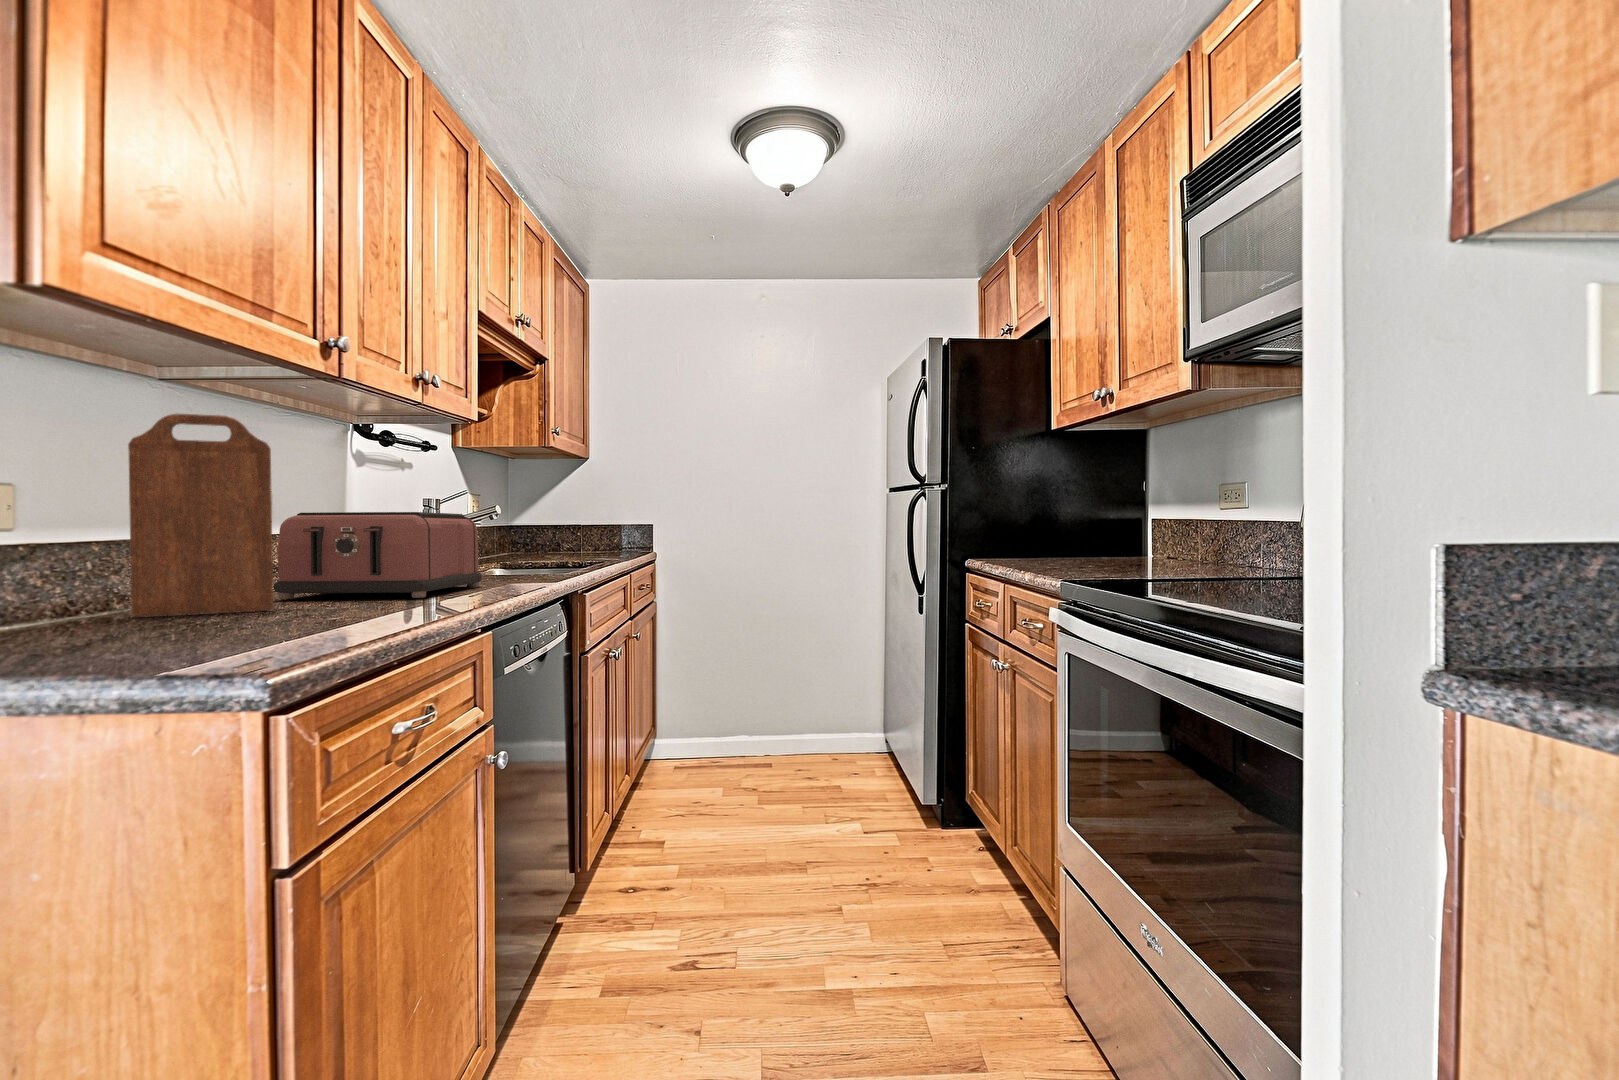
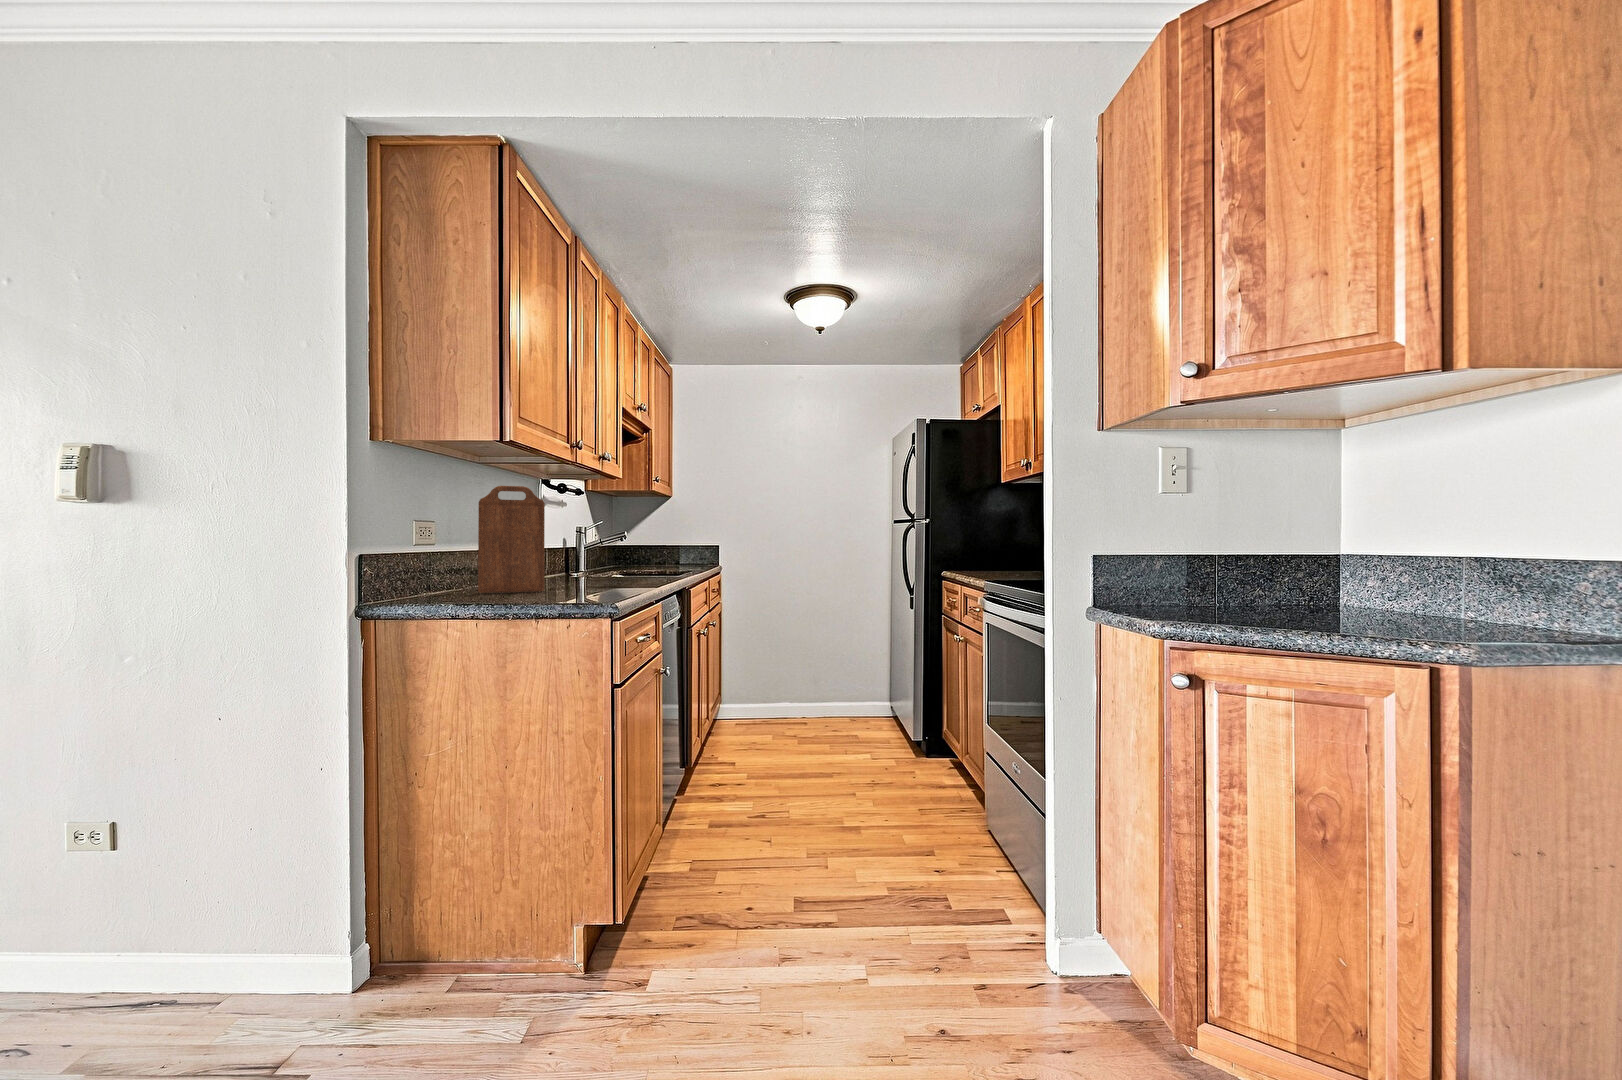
toaster: present [274,512,482,599] -> none [531,538,635,587]

